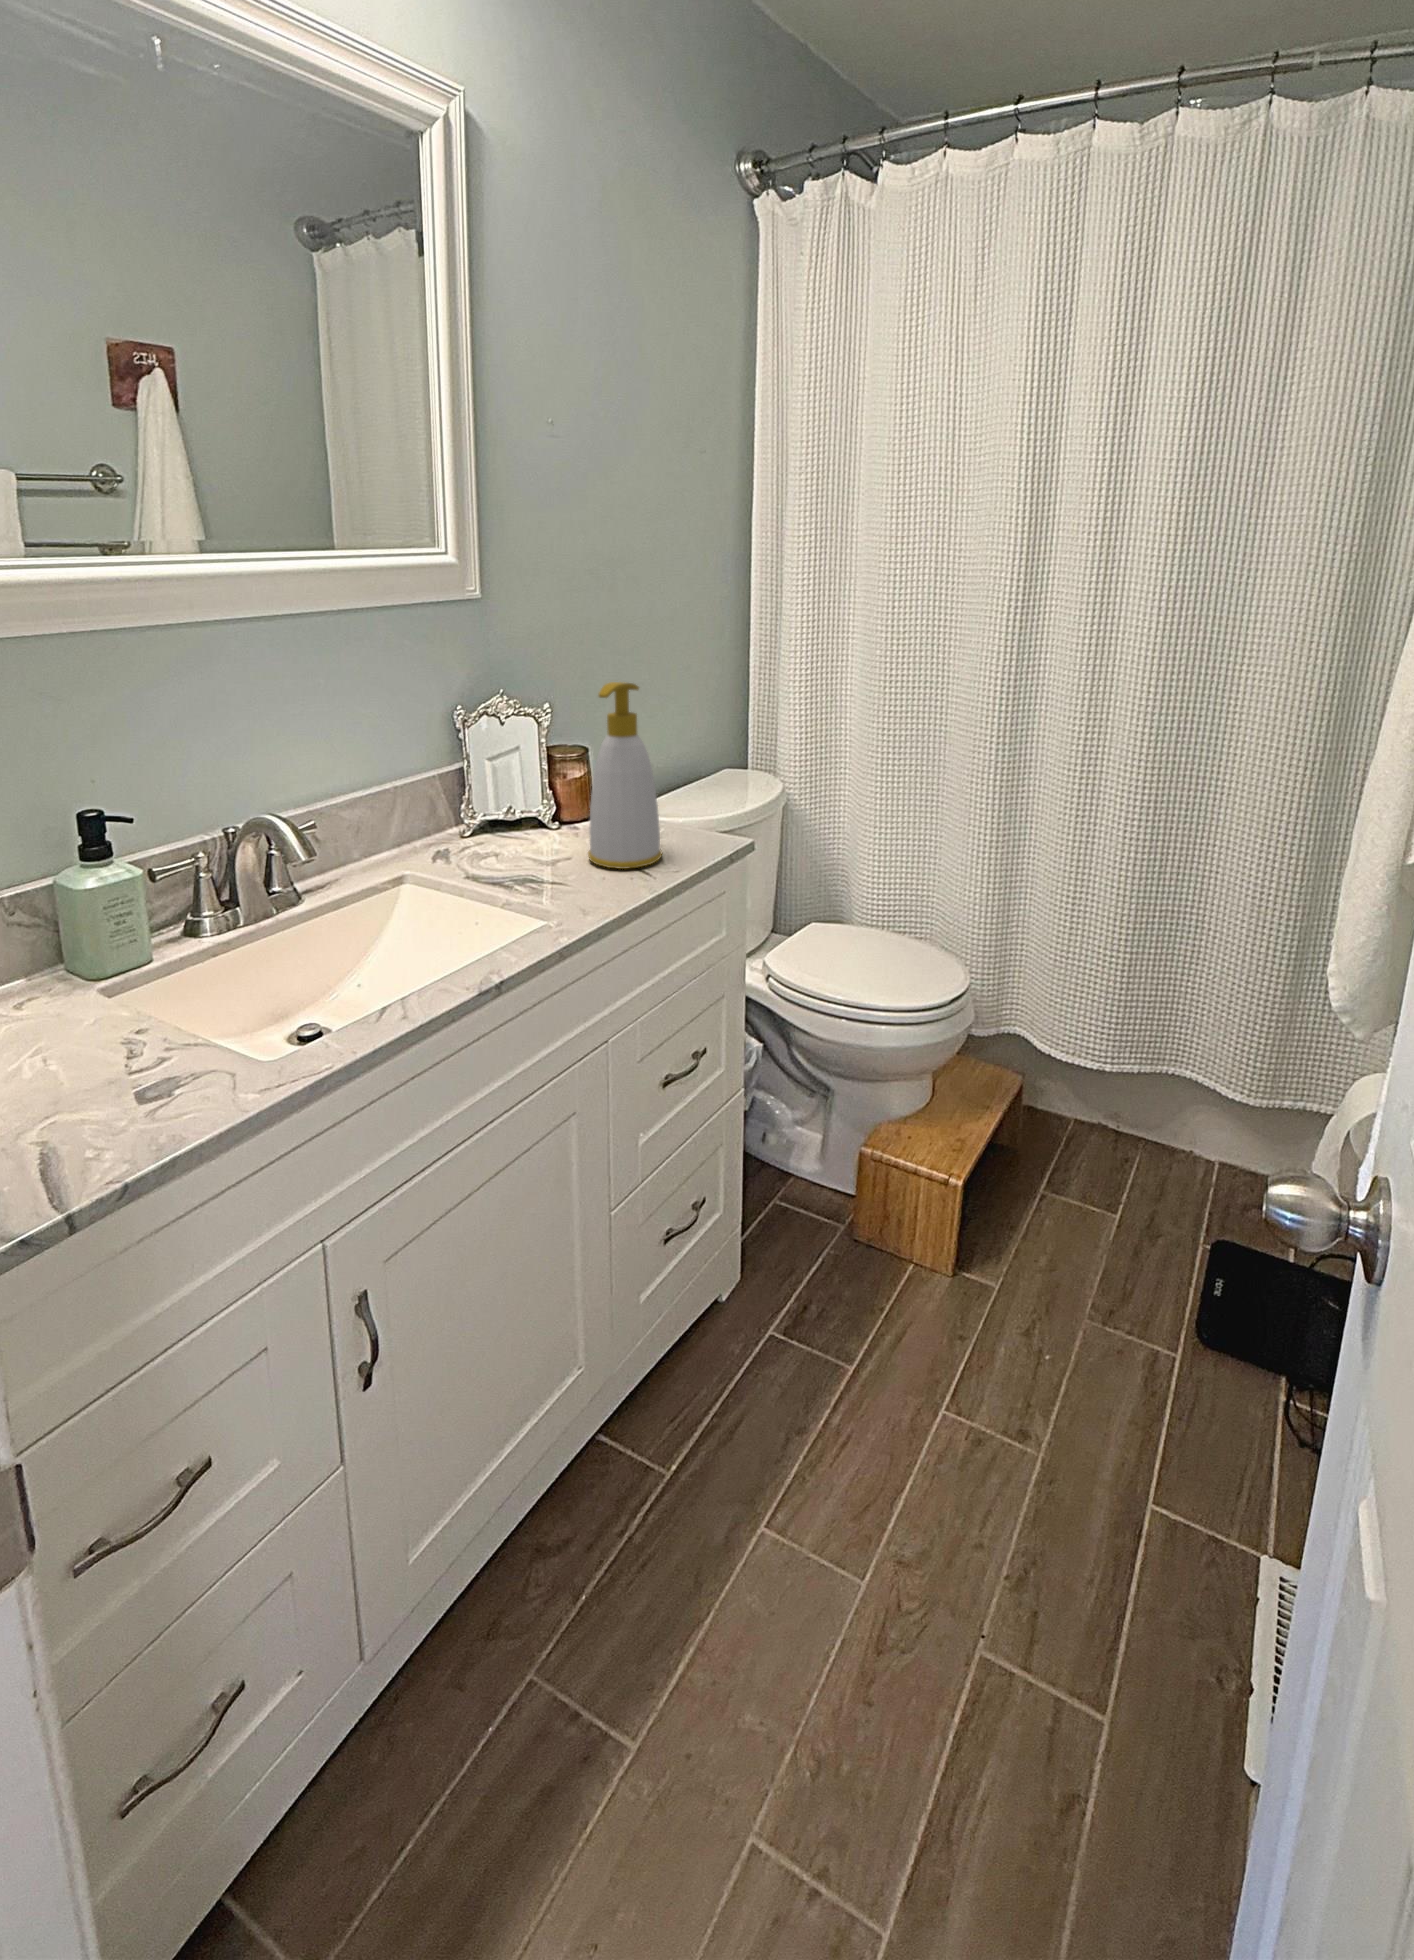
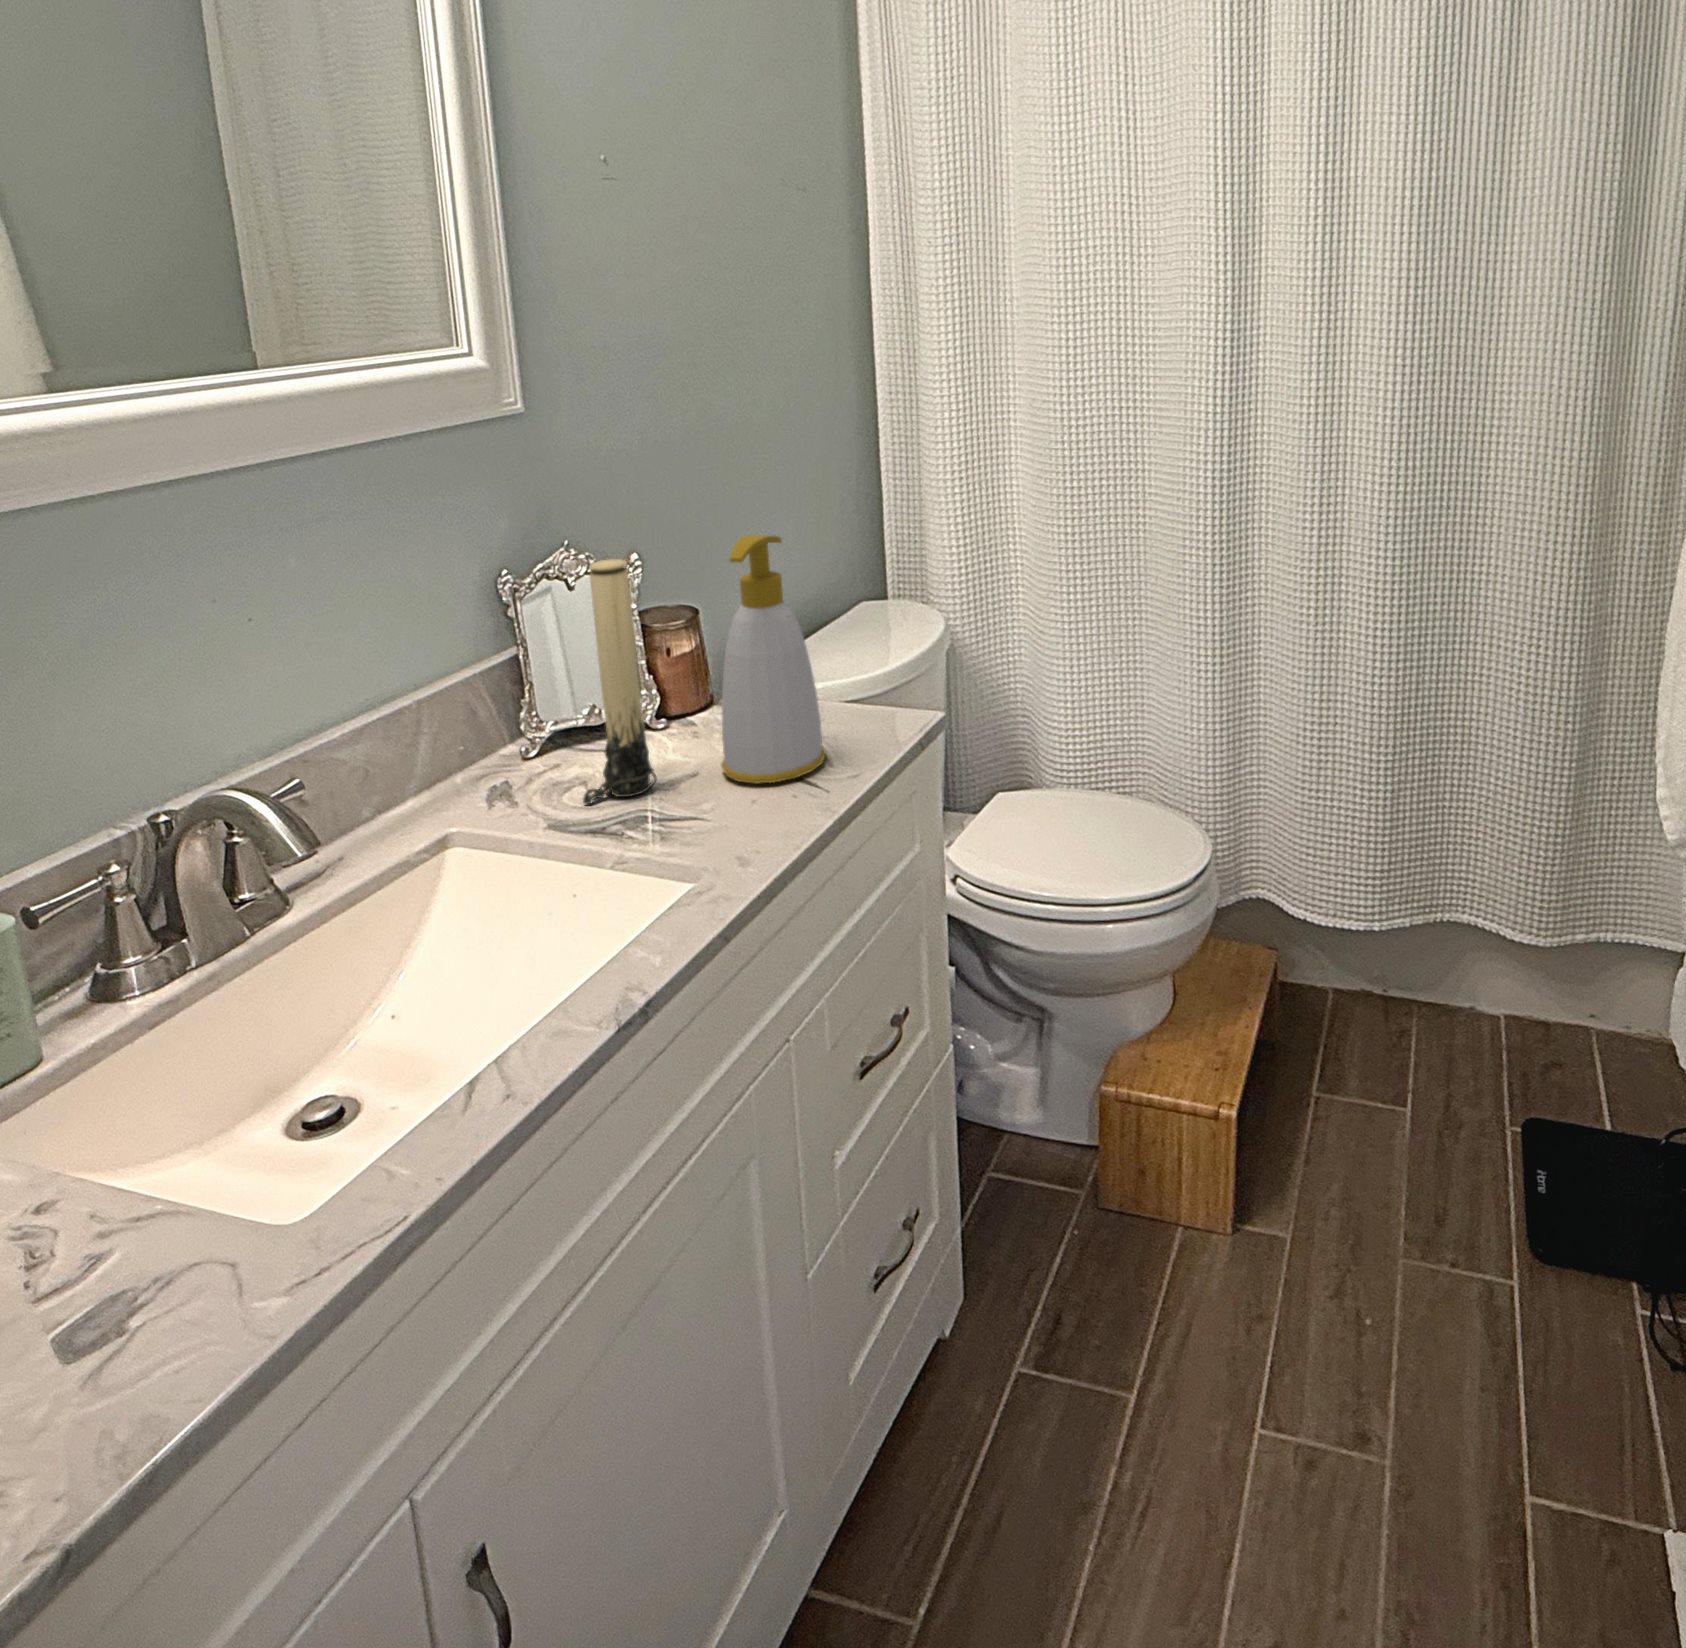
candle: none [493,693,543,867] -> present [583,559,657,804]

